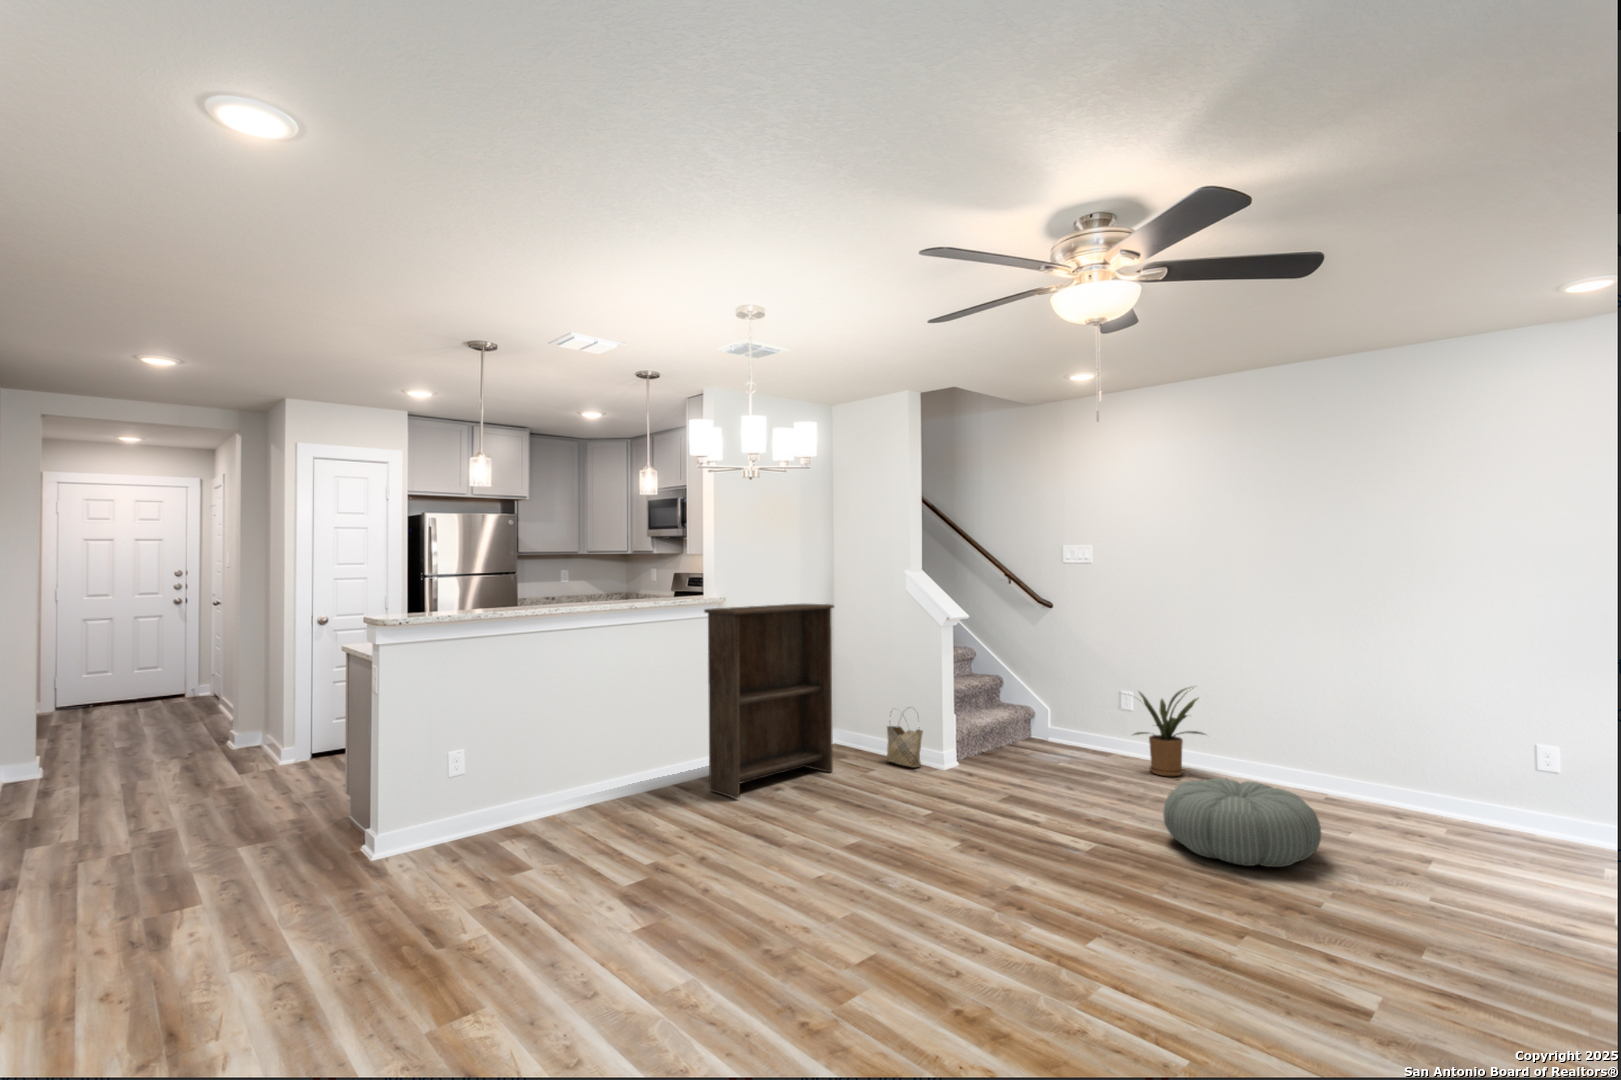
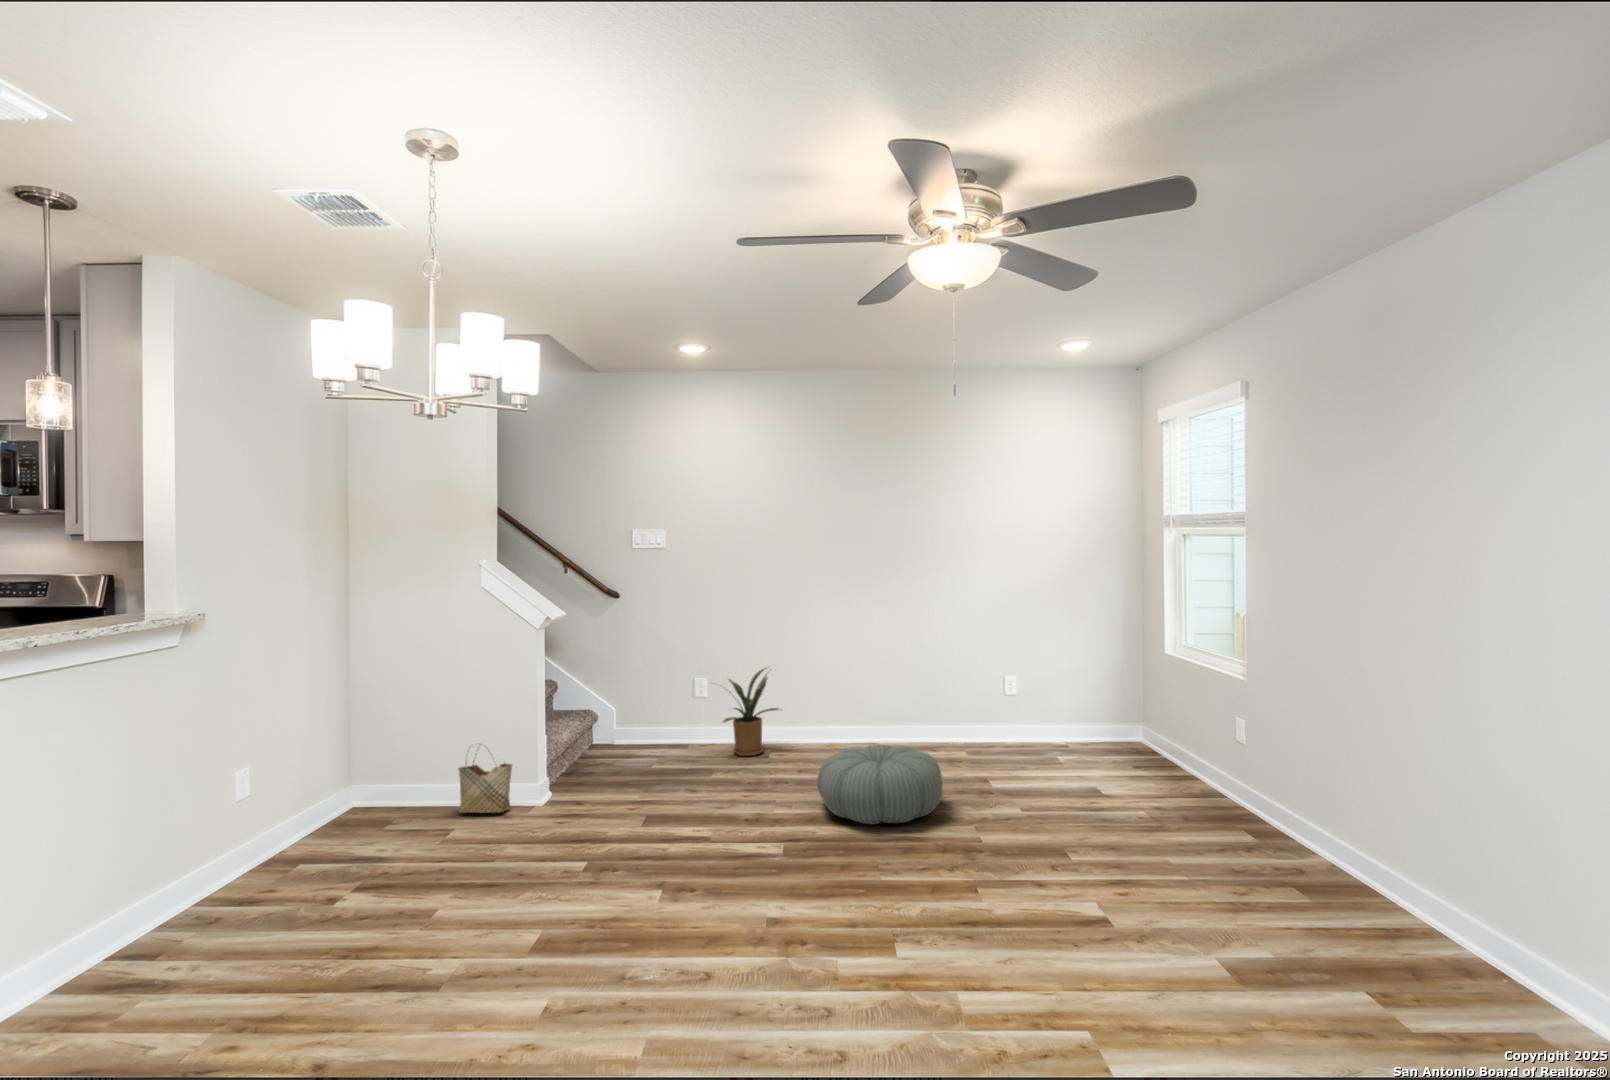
bookshelf: present [704,604,834,798] -> none [194,619,398,941]

